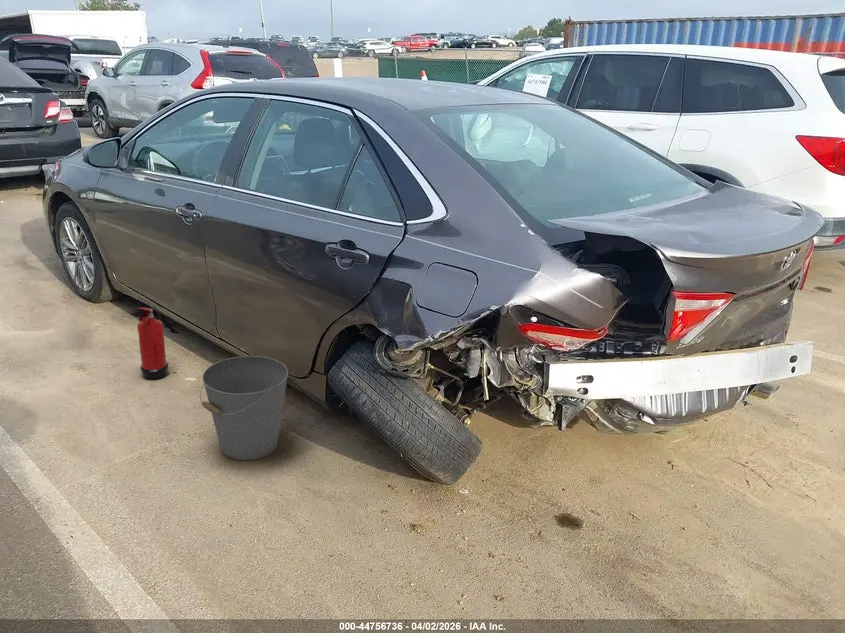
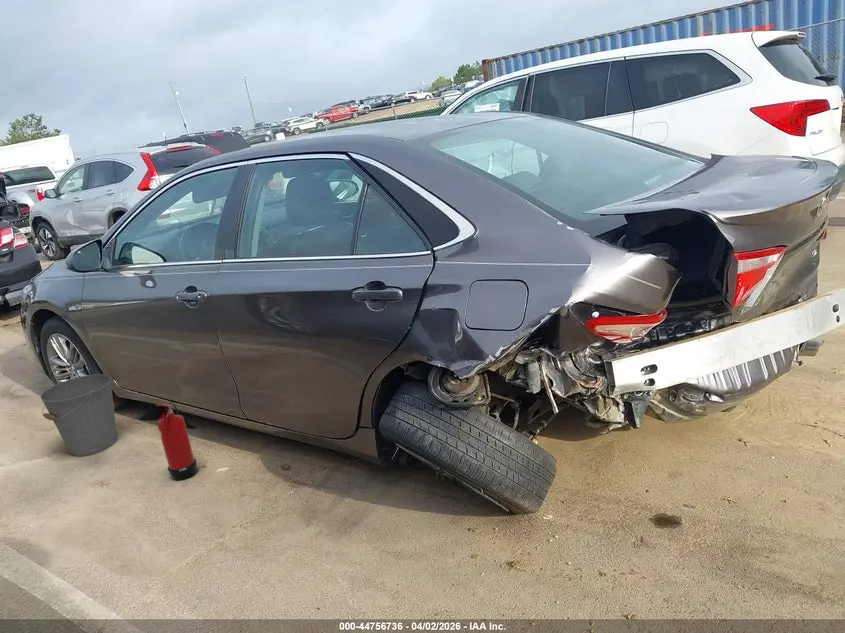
bucket: present [200,356,288,460] -> present [41,374,117,456]

